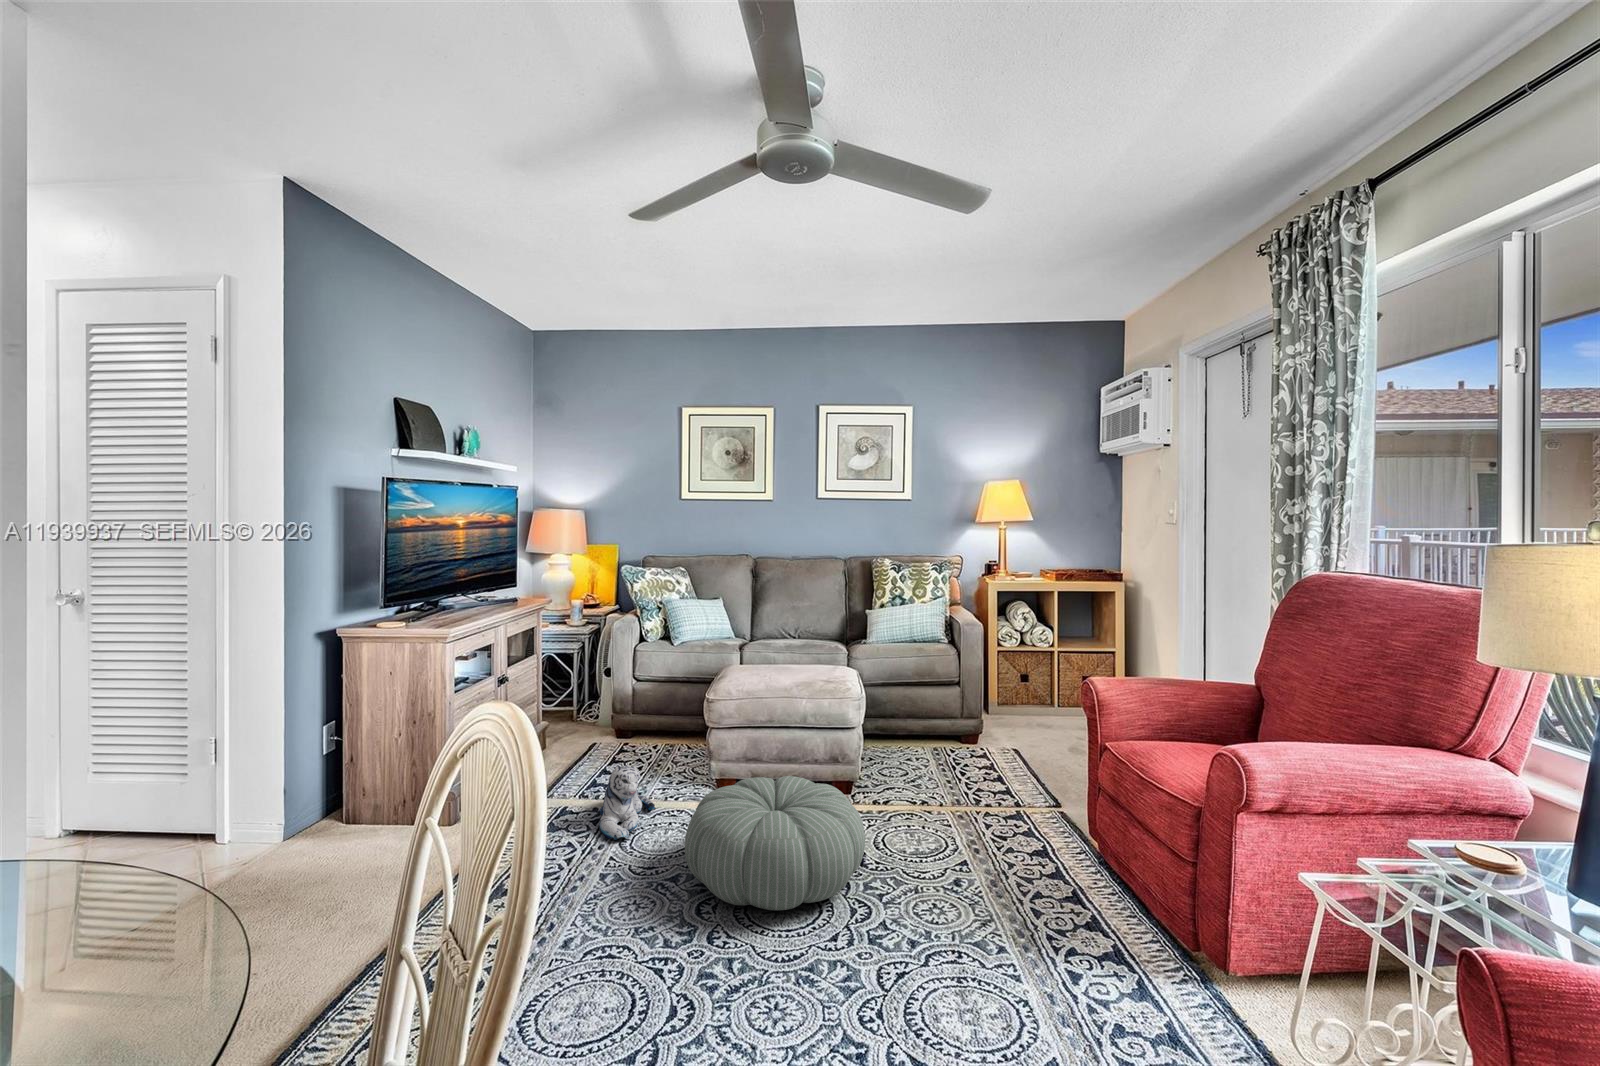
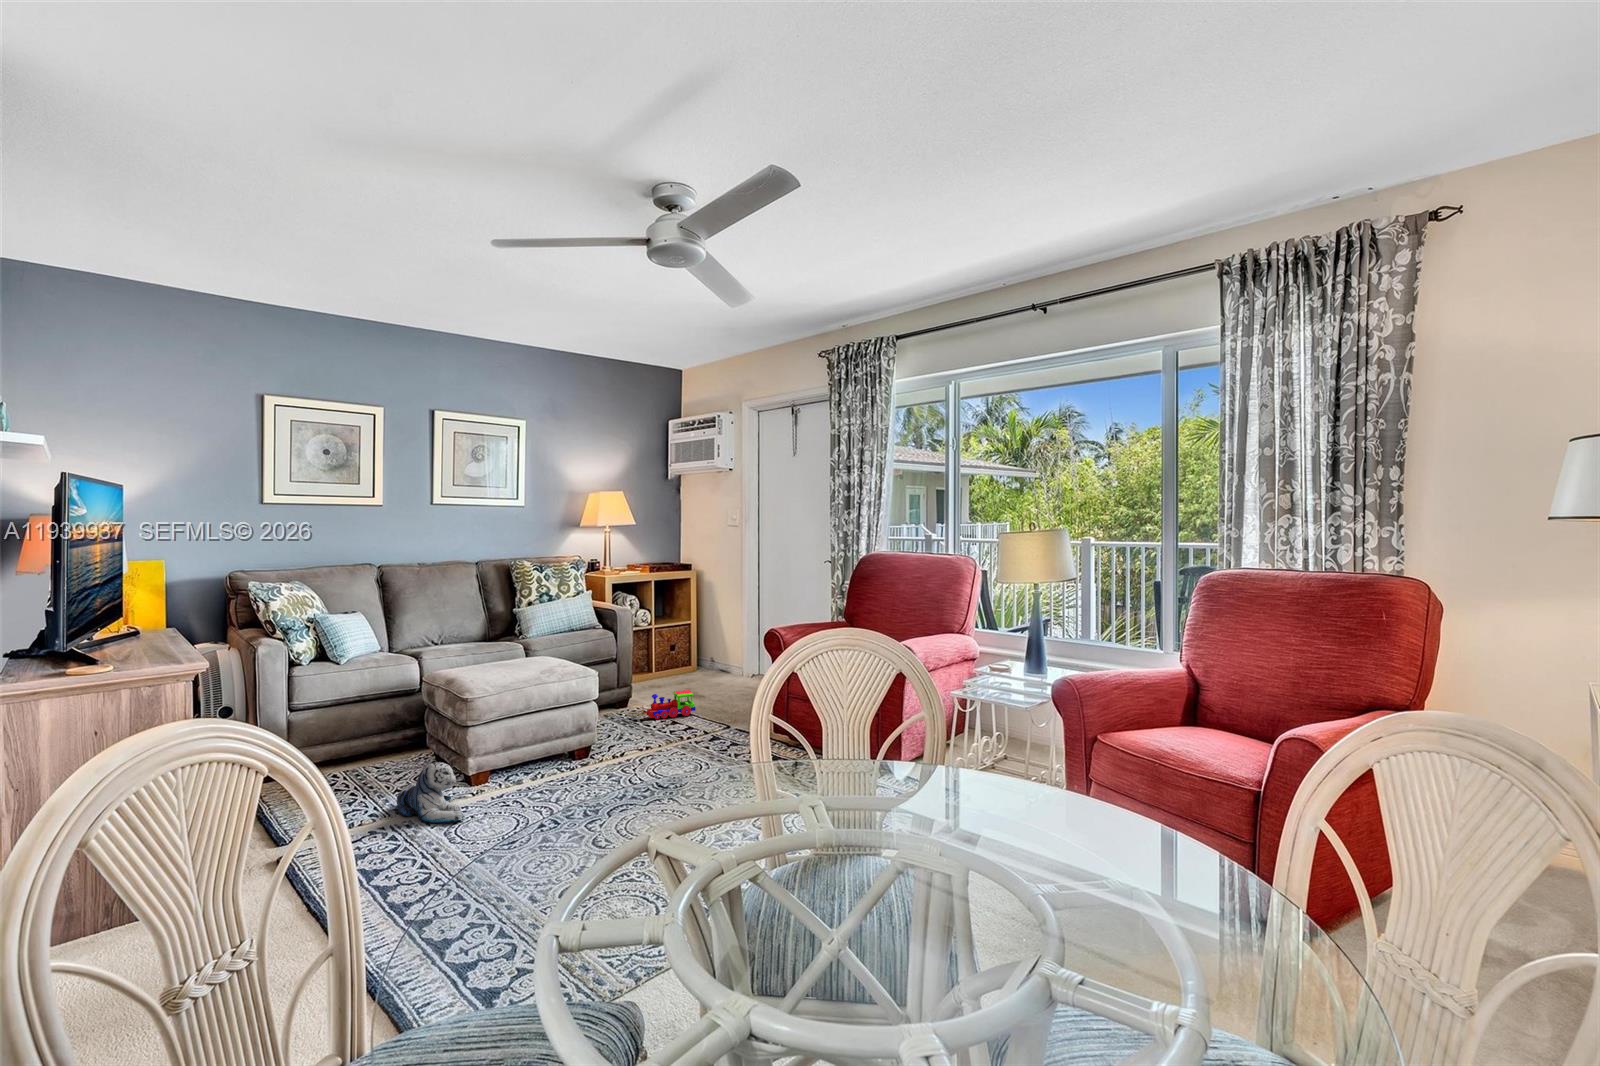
toy train: none [951,733,1040,771] -> present [626,690,696,719]
pouf: present [685,776,865,911] -> none [540,732,679,817]

